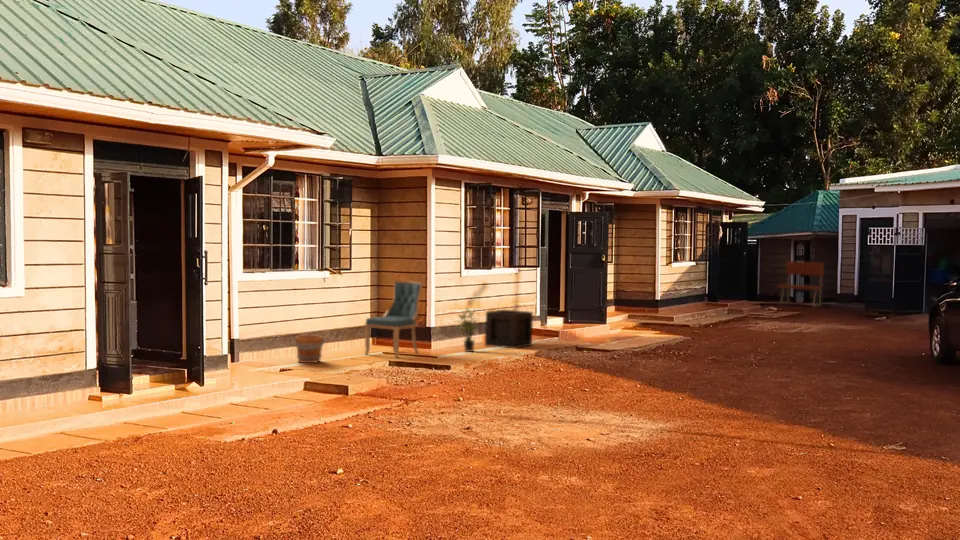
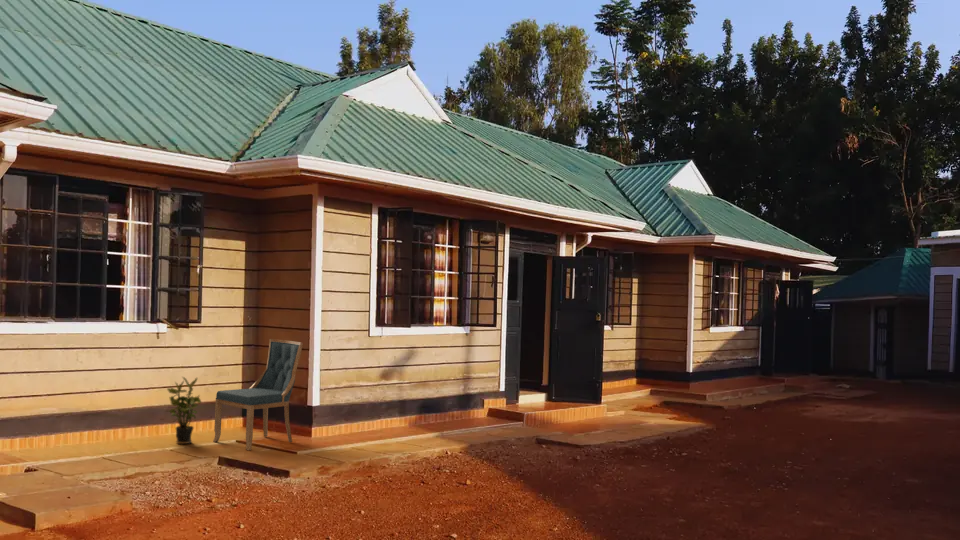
bench: present [778,261,824,306] -> none [851,329,909,384]
potted plant: present [459,309,477,352] -> present [167,377,201,444]
wooden crate: present [485,310,533,348] -> none [410,382,477,438]
bucket: present [293,335,325,363] -> none [85,414,133,455]

